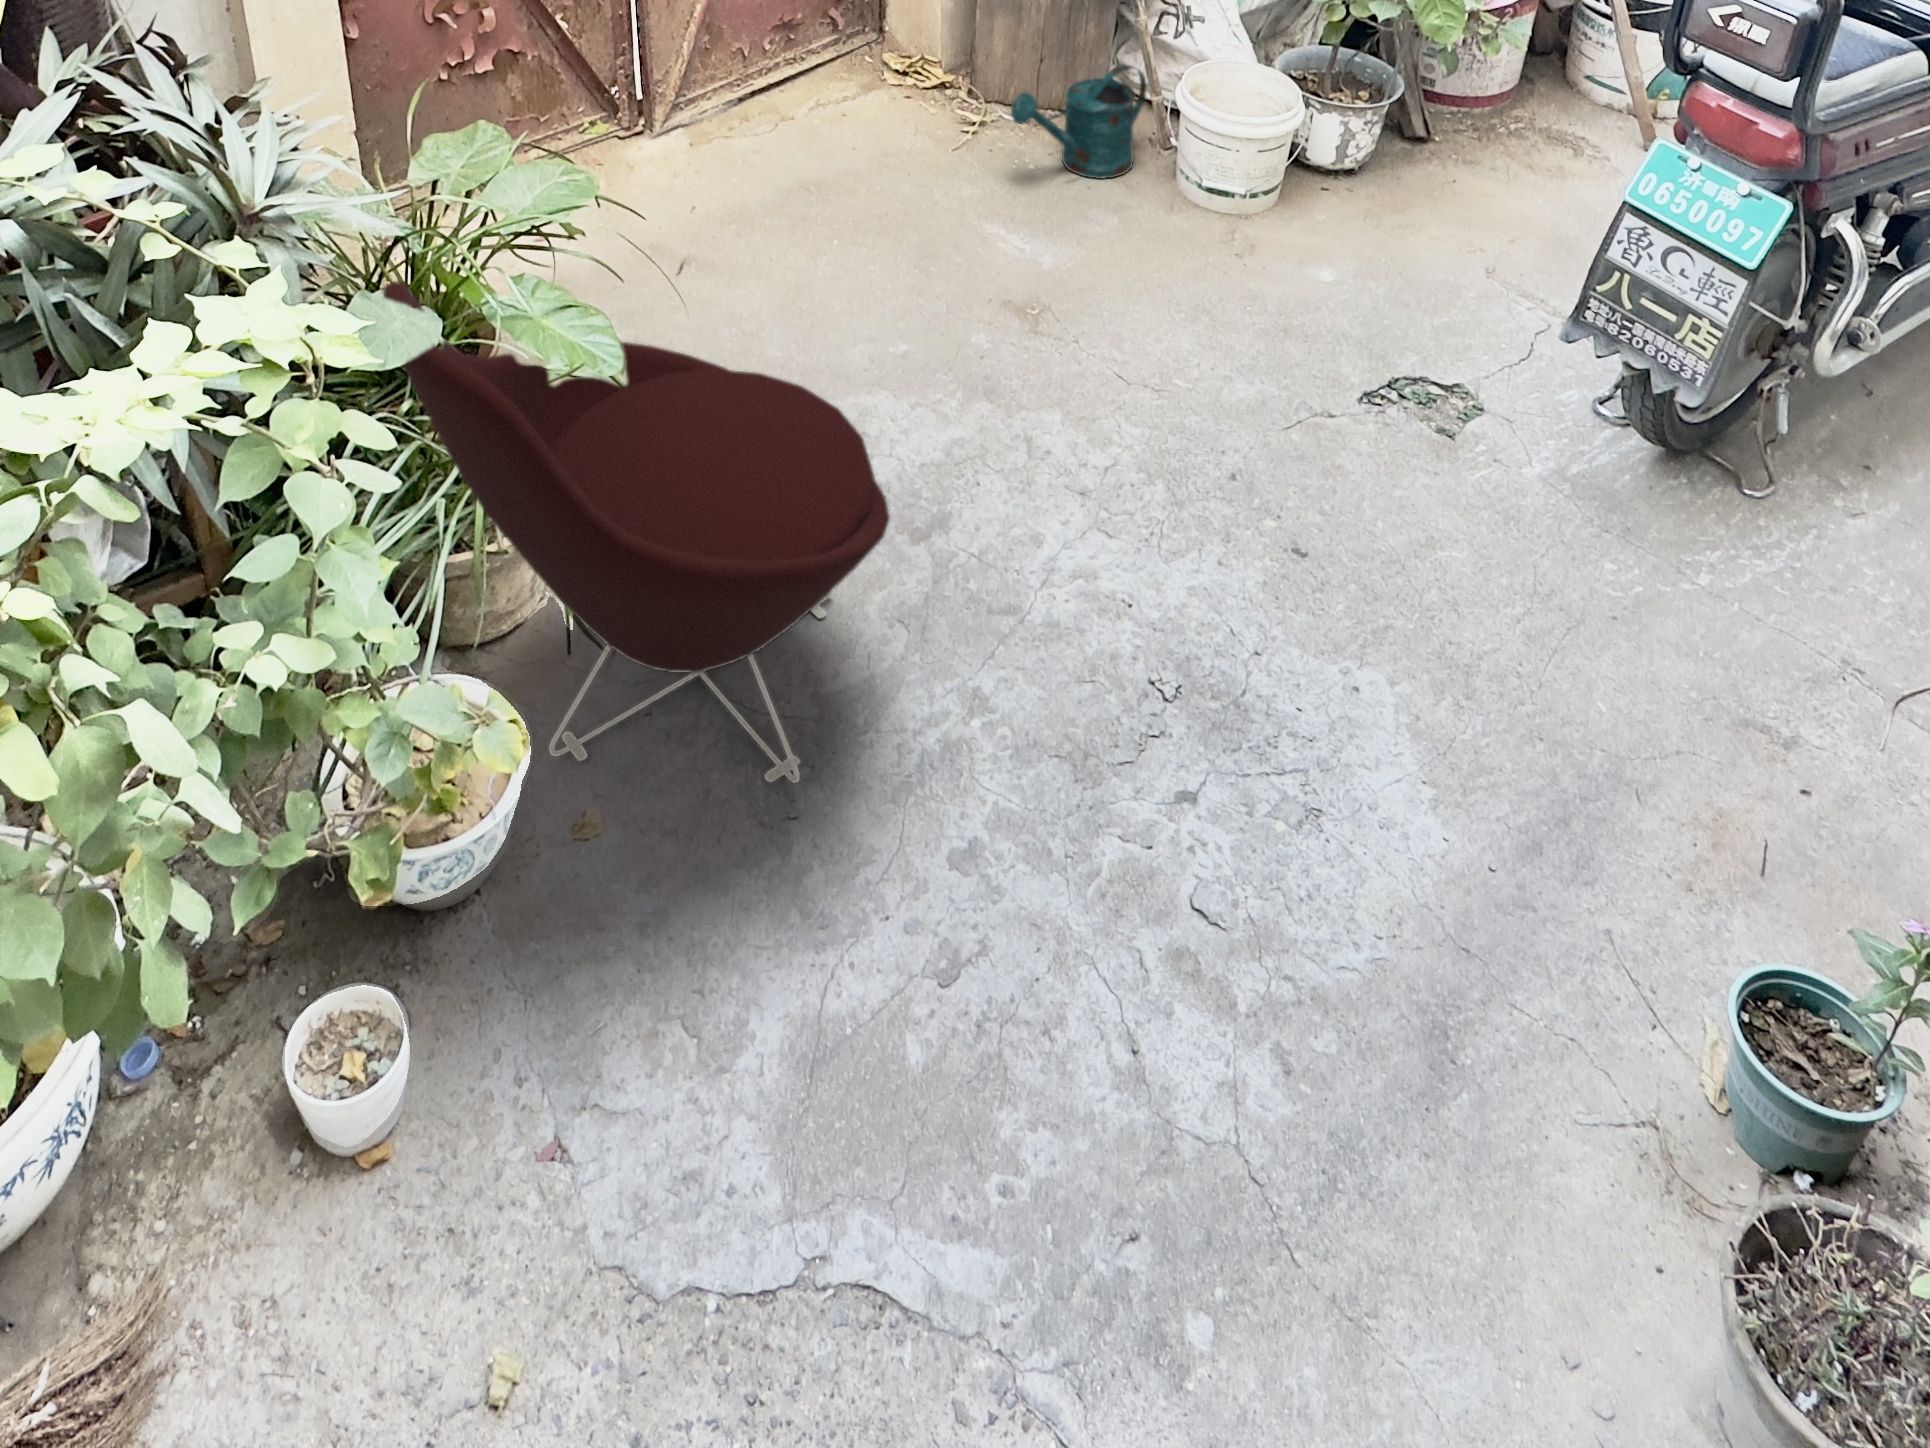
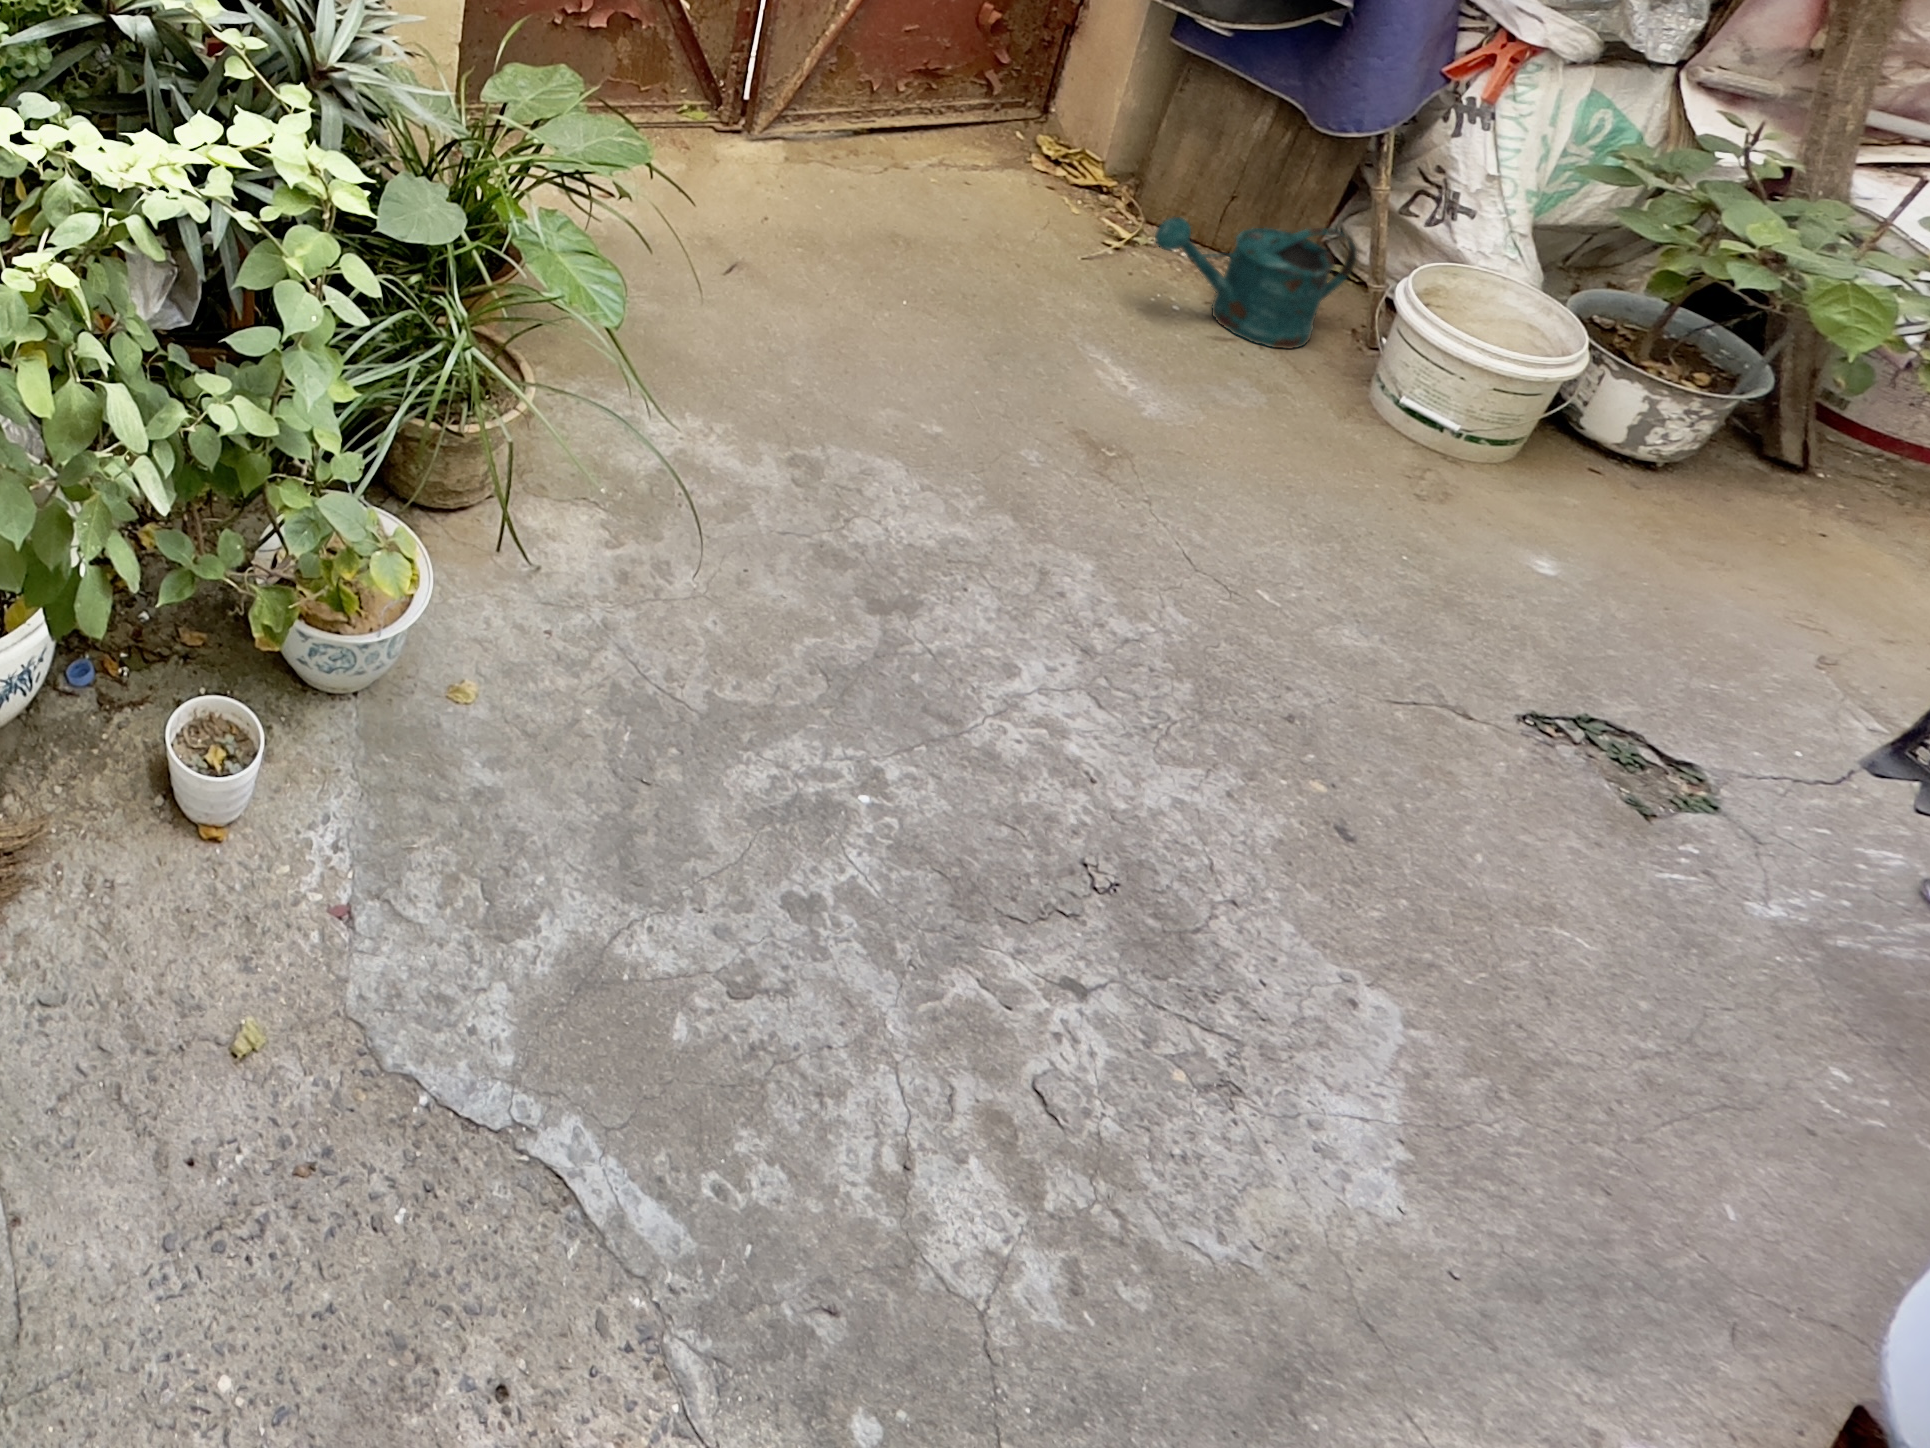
chair: present [383,281,890,783] -> none [401,164,830,754]

